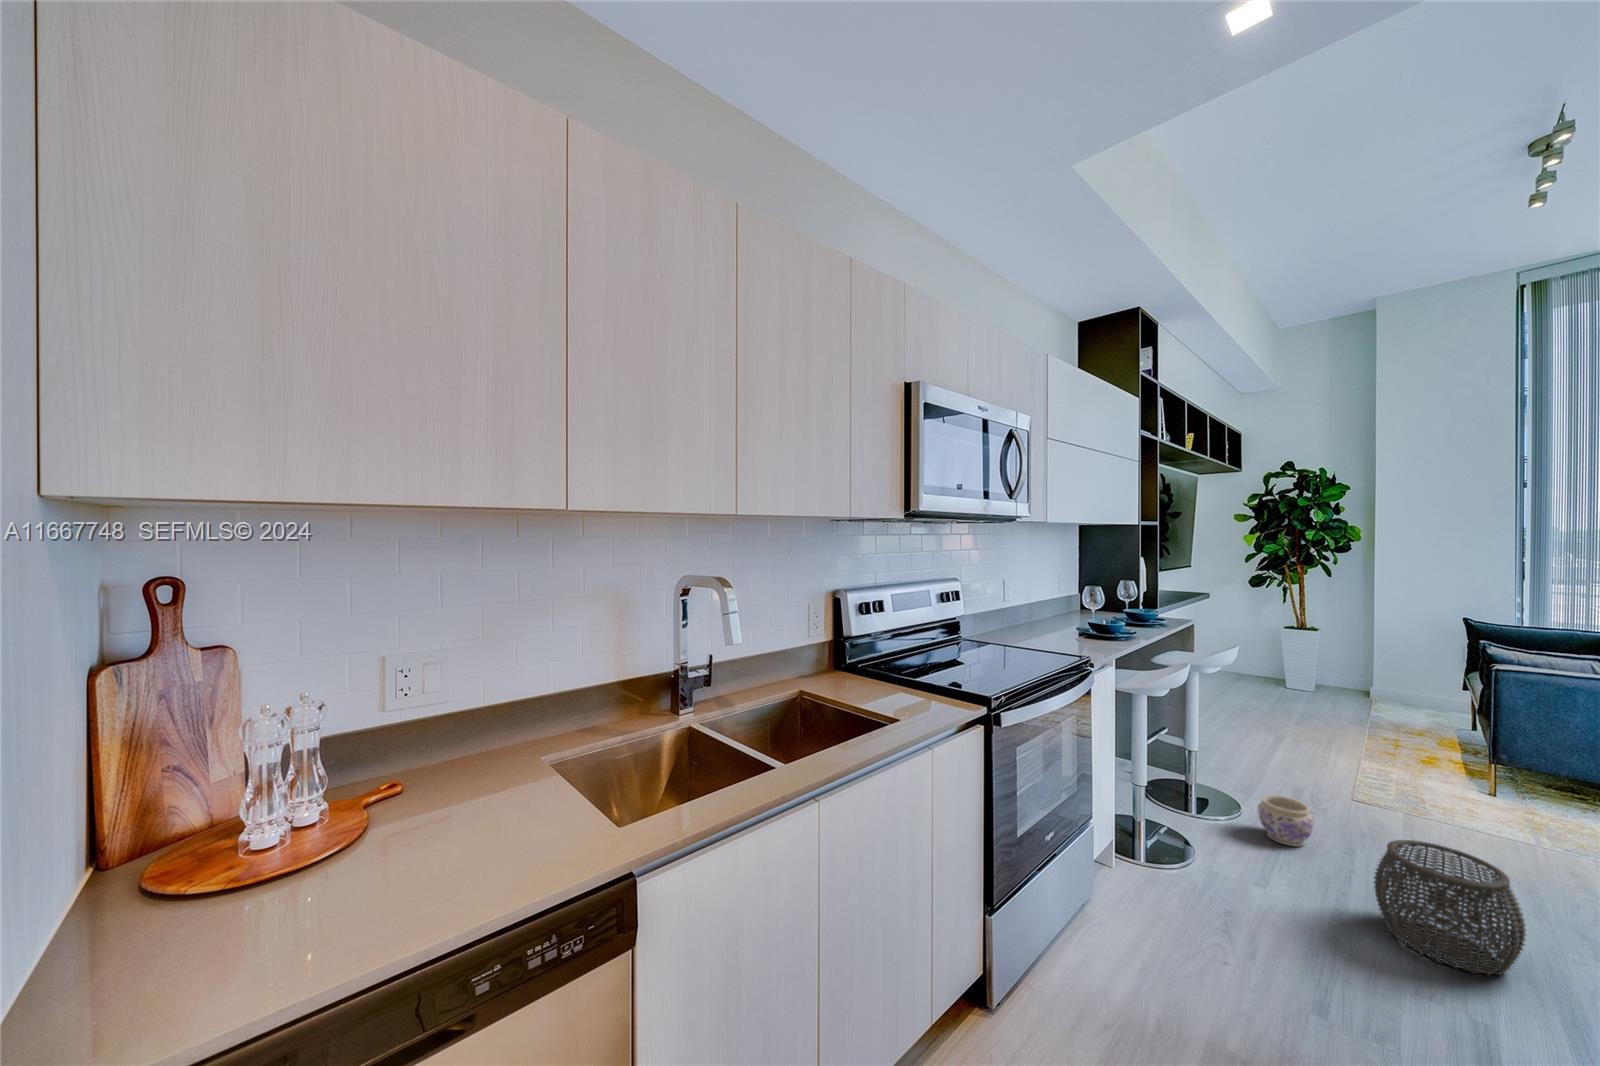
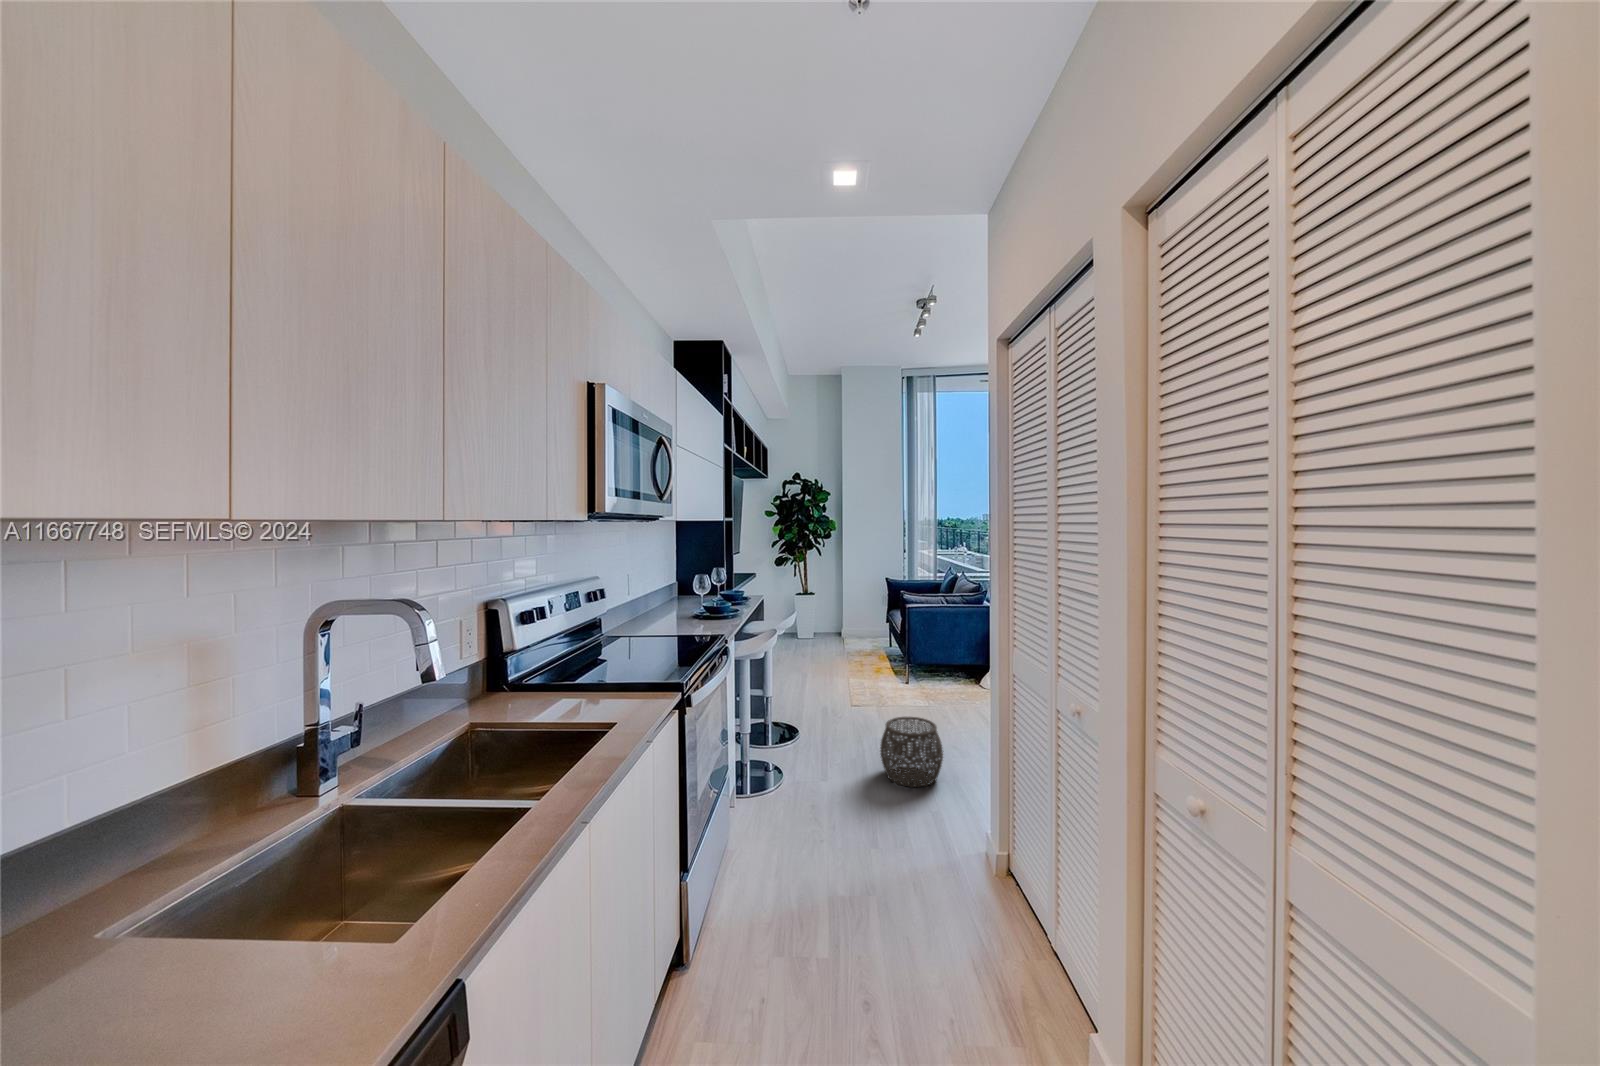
planter: present [1258,795,1314,847] -> none [811,712,842,746]

